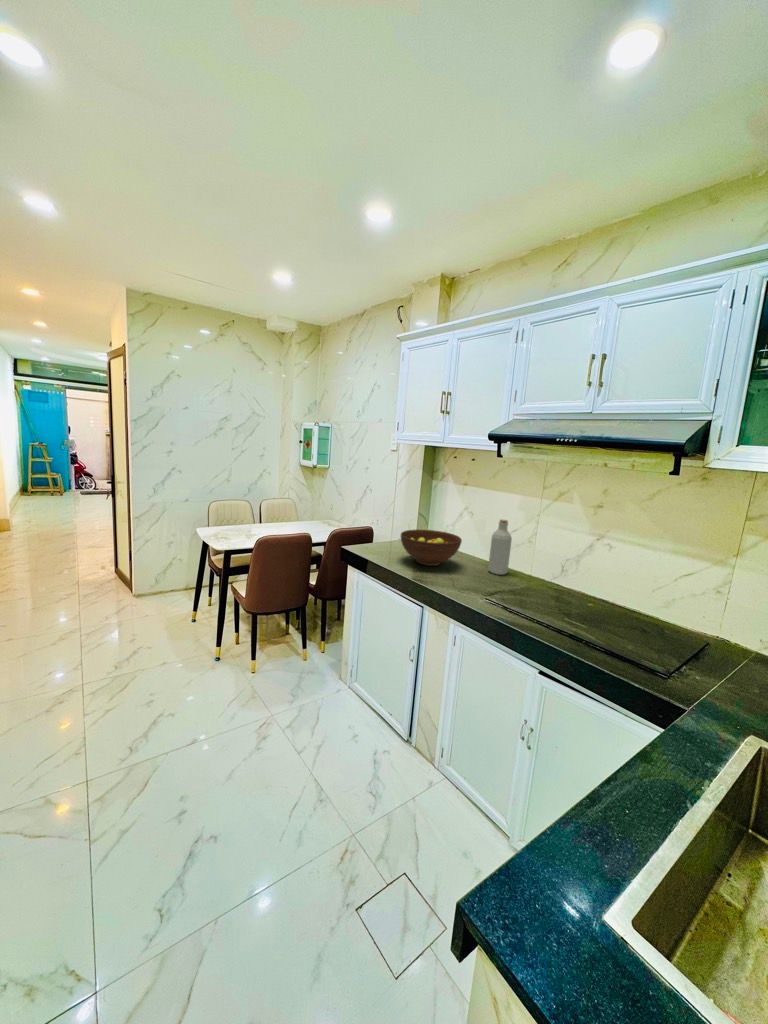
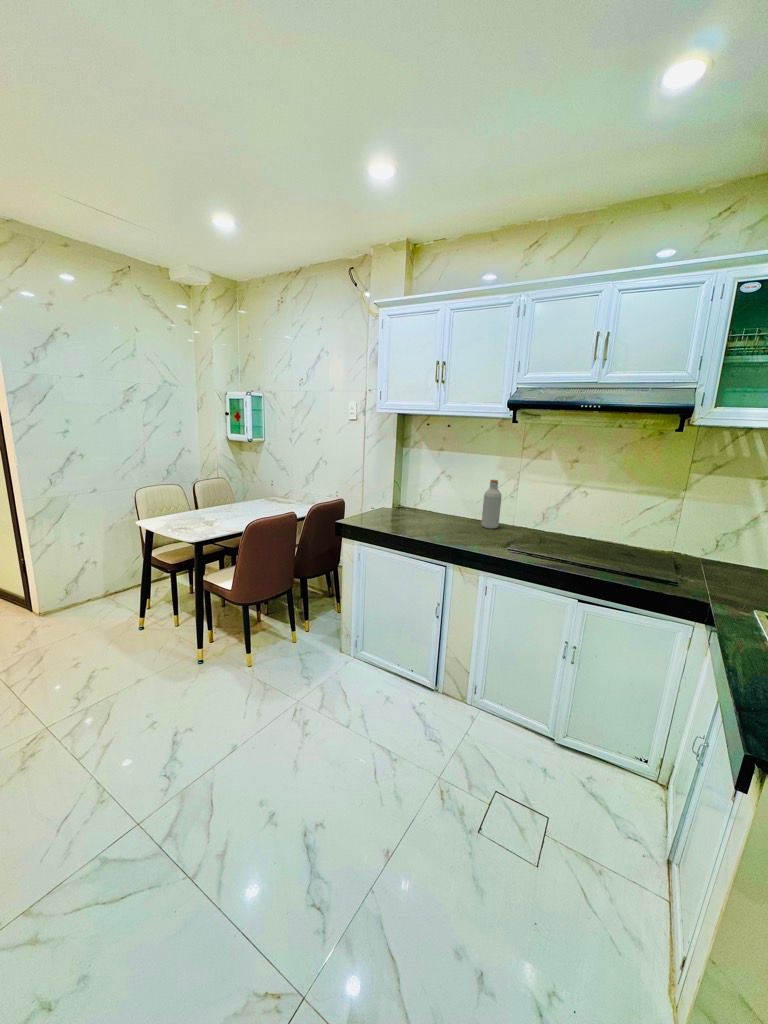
fruit bowl: present [401,530,462,566] -> none [404,496,461,529]

